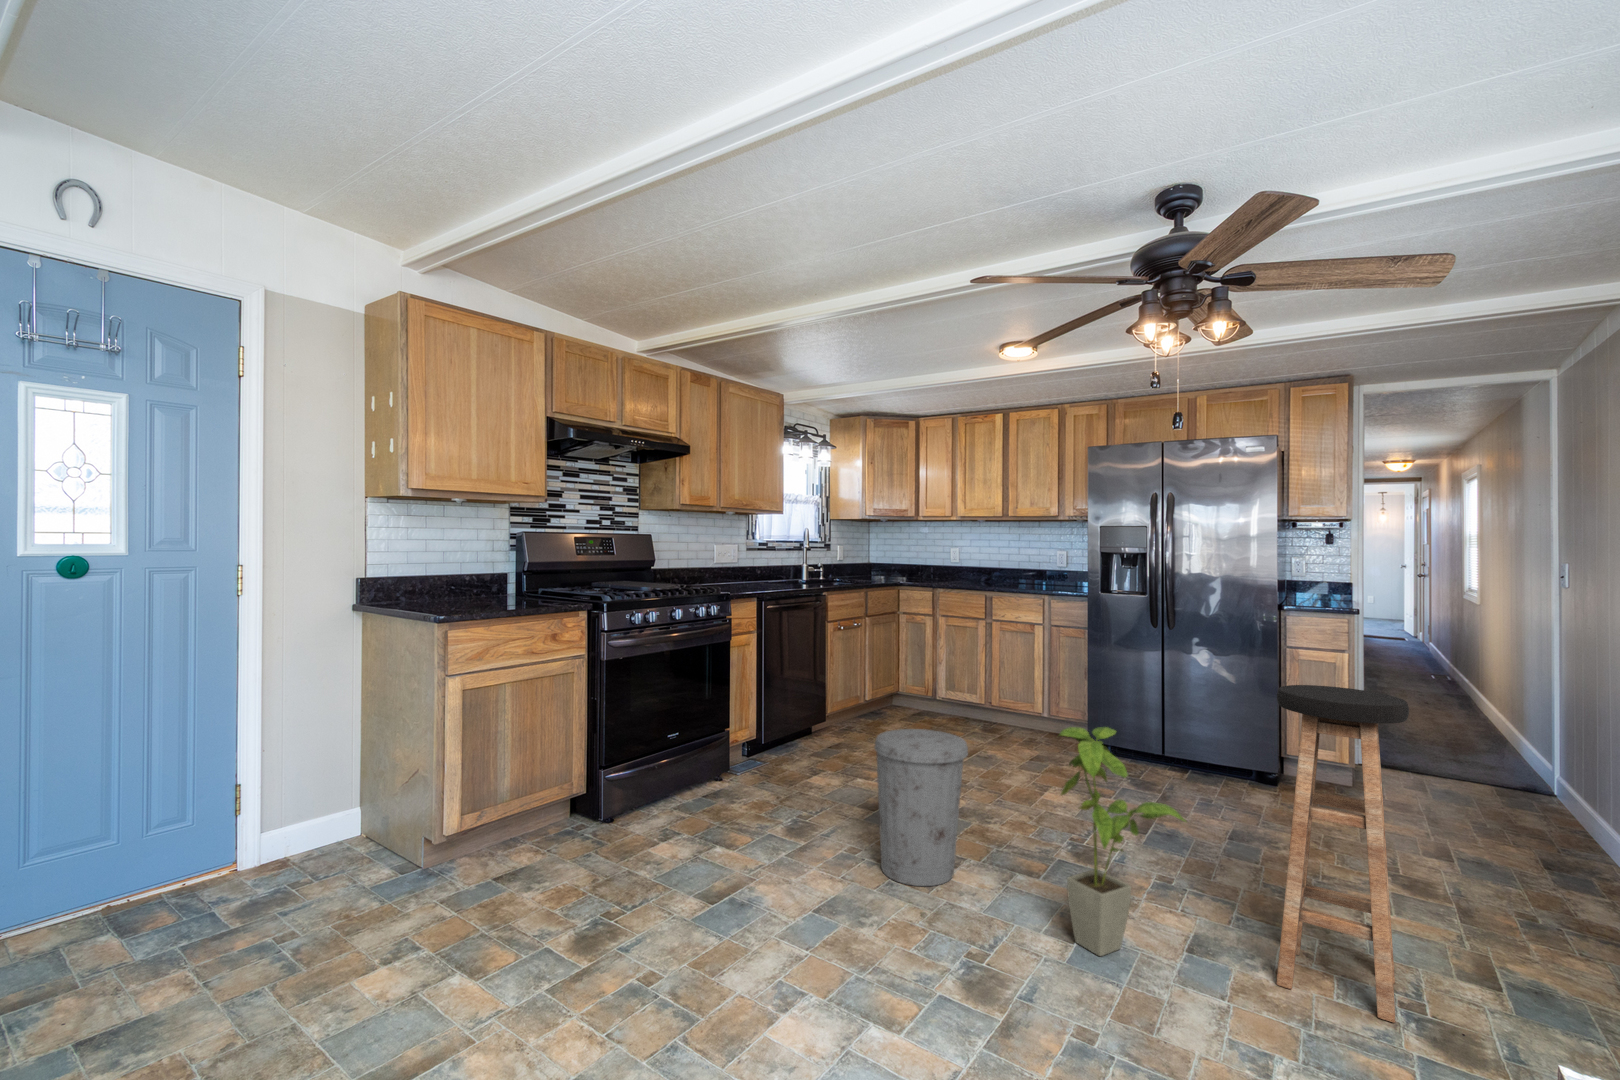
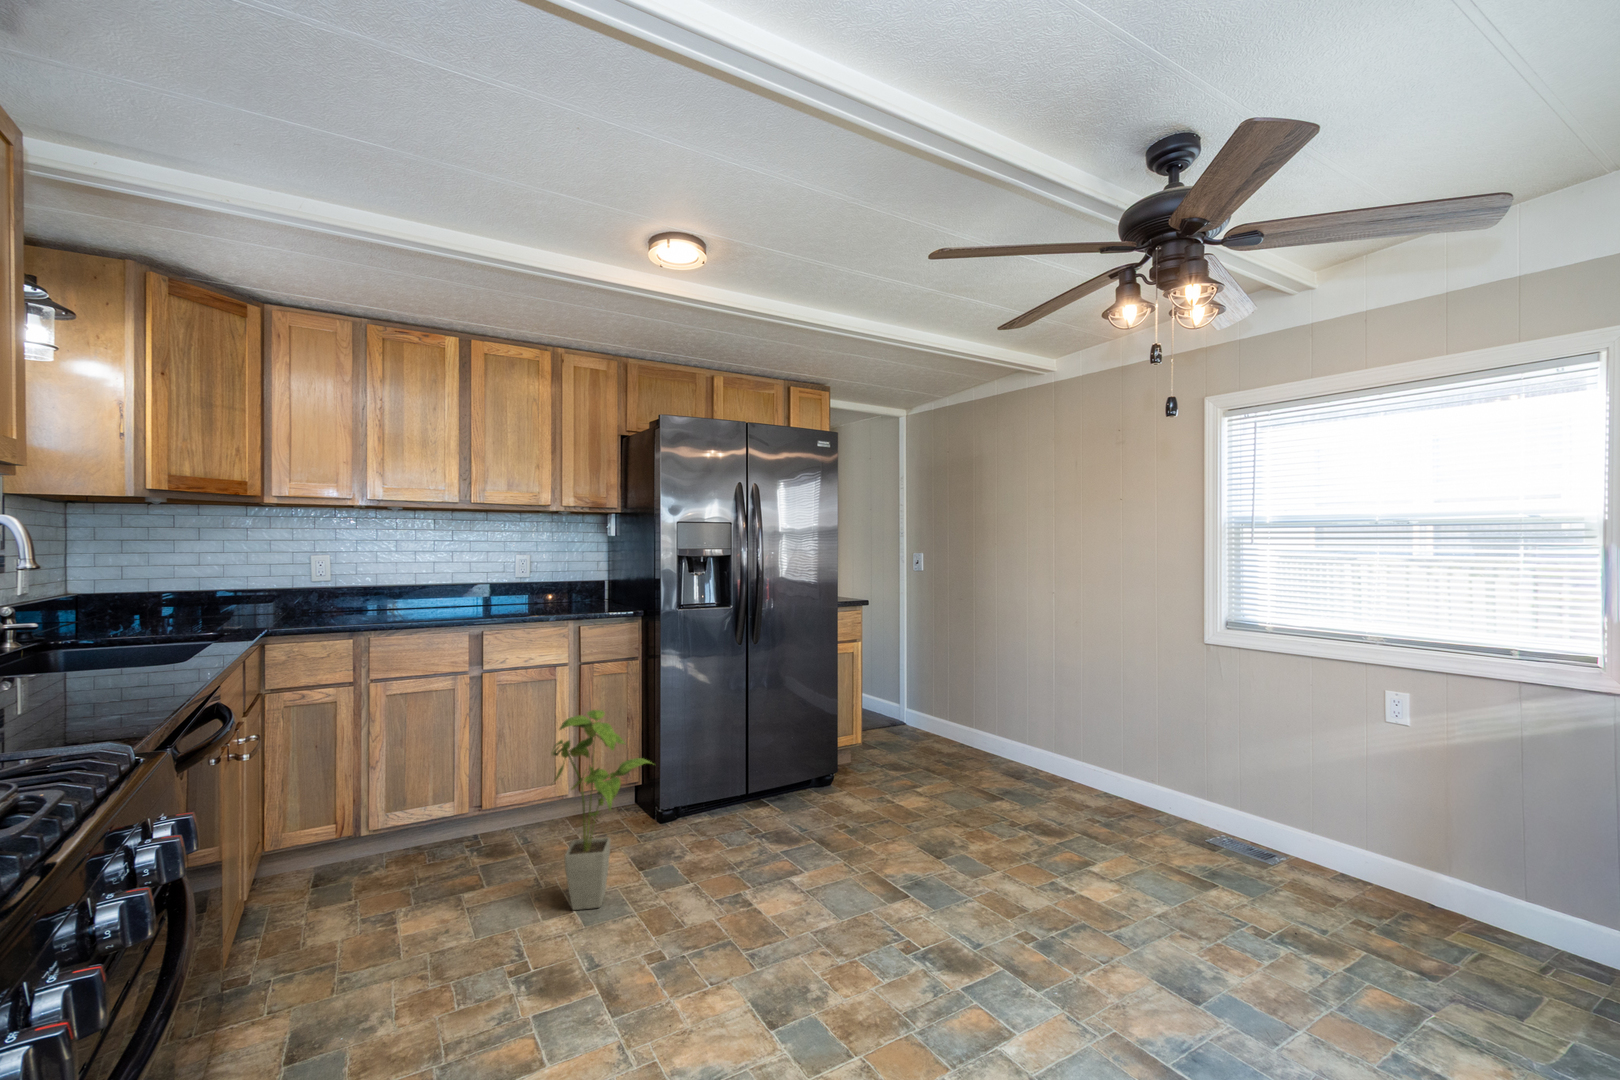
bar stool: present [1276,685,1409,1023] -> none [677,644,758,858]
trash can: present [875,729,968,886] -> none [287,776,420,975]

